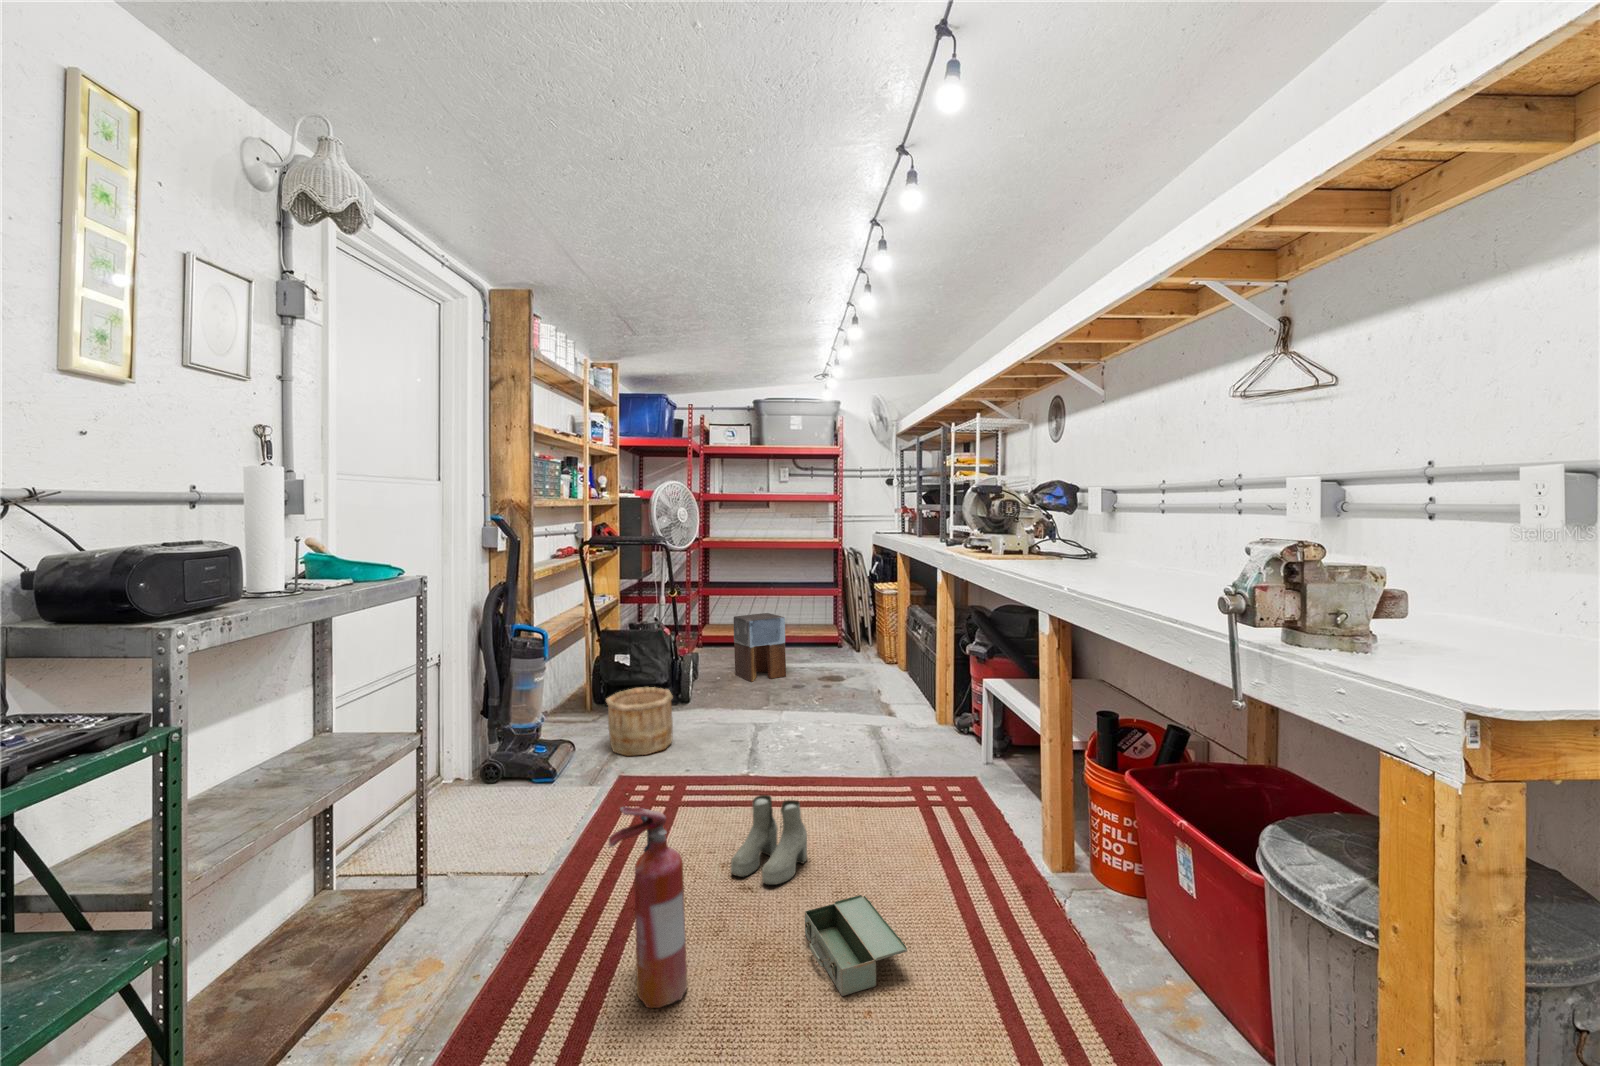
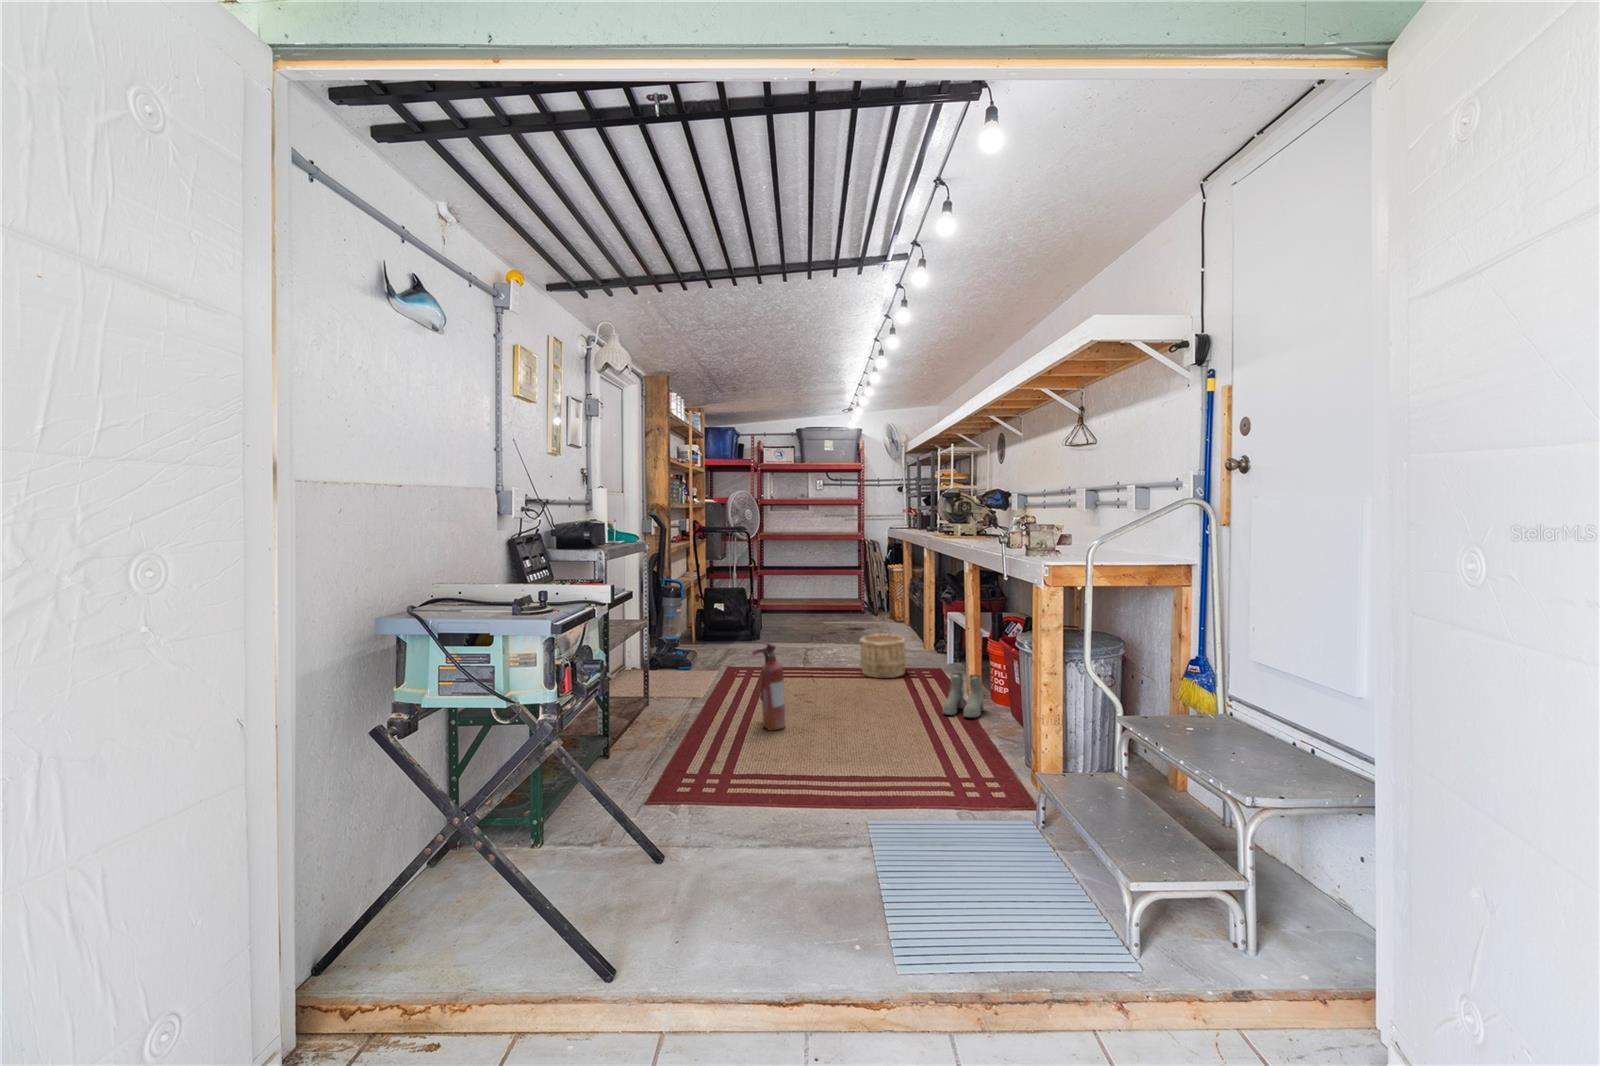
stool: present [734,613,786,682] -> none [787,583,824,629]
wooden bucket: present [606,687,673,756] -> present [859,633,906,678]
boots: present [731,795,807,885] -> present [943,673,984,718]
toolbox: present [805,895,907,996] -> none [839,698,887,728]

